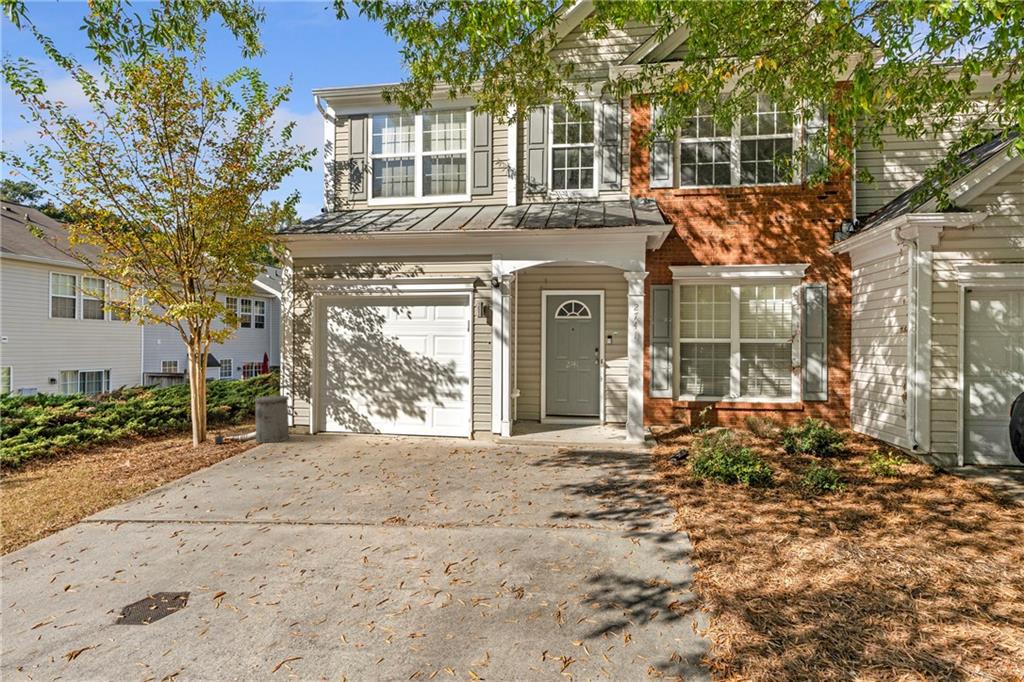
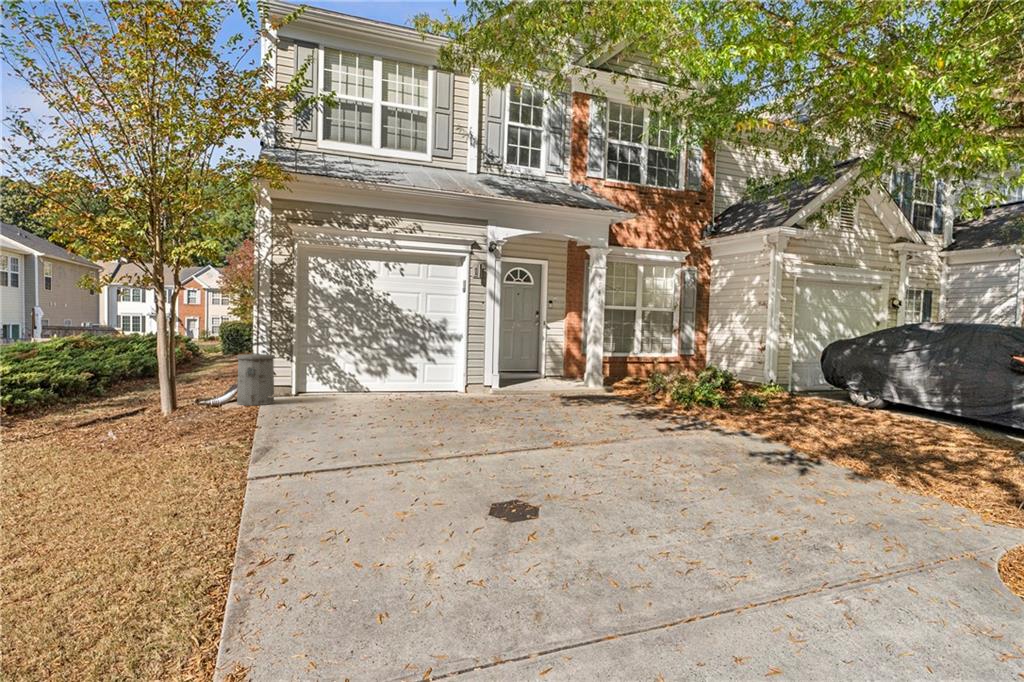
potted plant: present [208,409,231,444] -> none [188,366,214,409]

